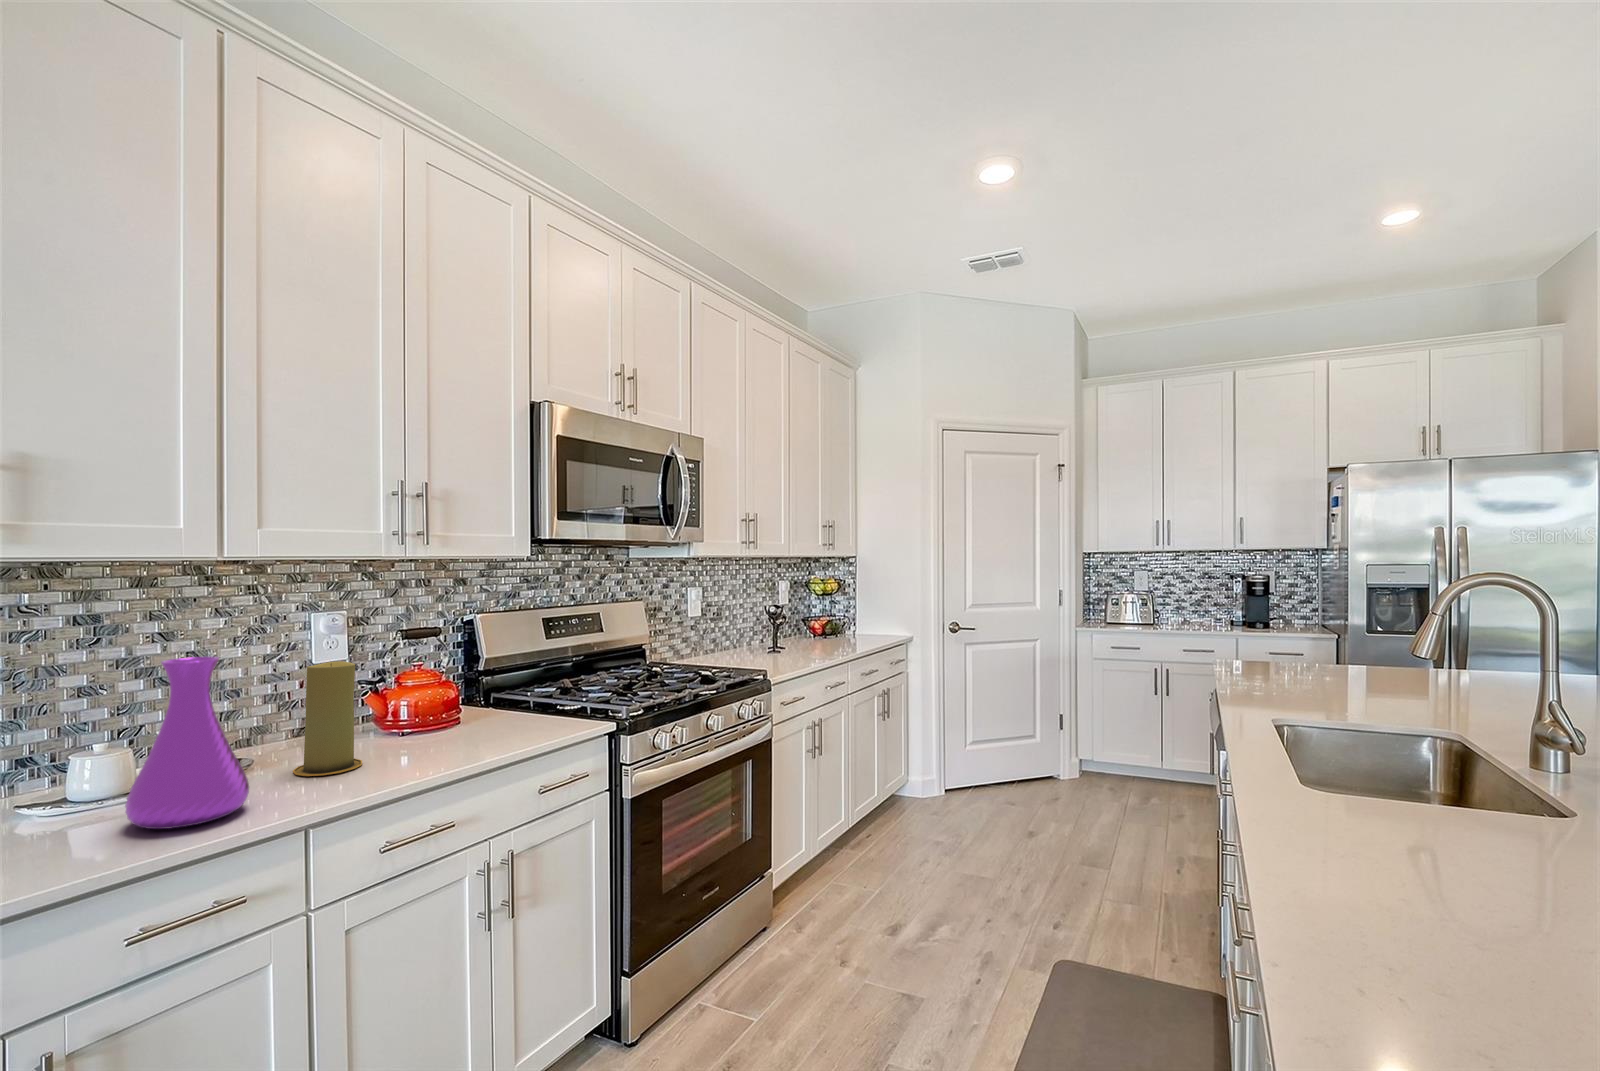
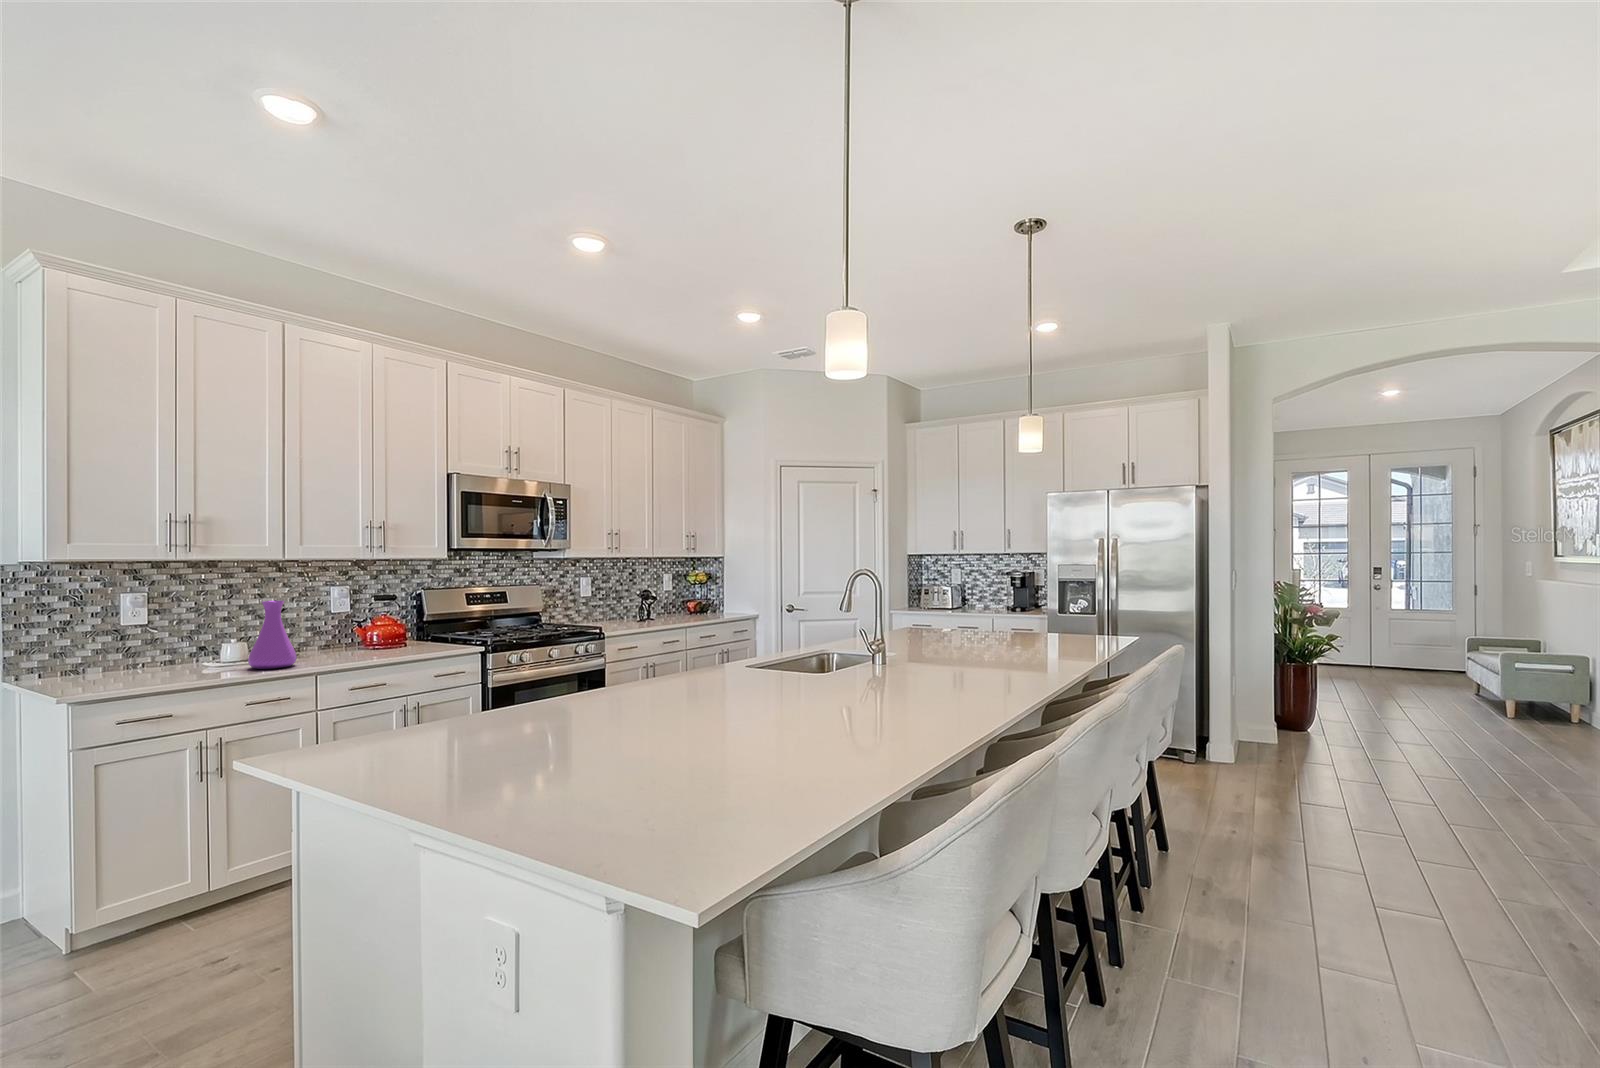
candle: present [293,661,362,776] -> none [317,607,349,658]

